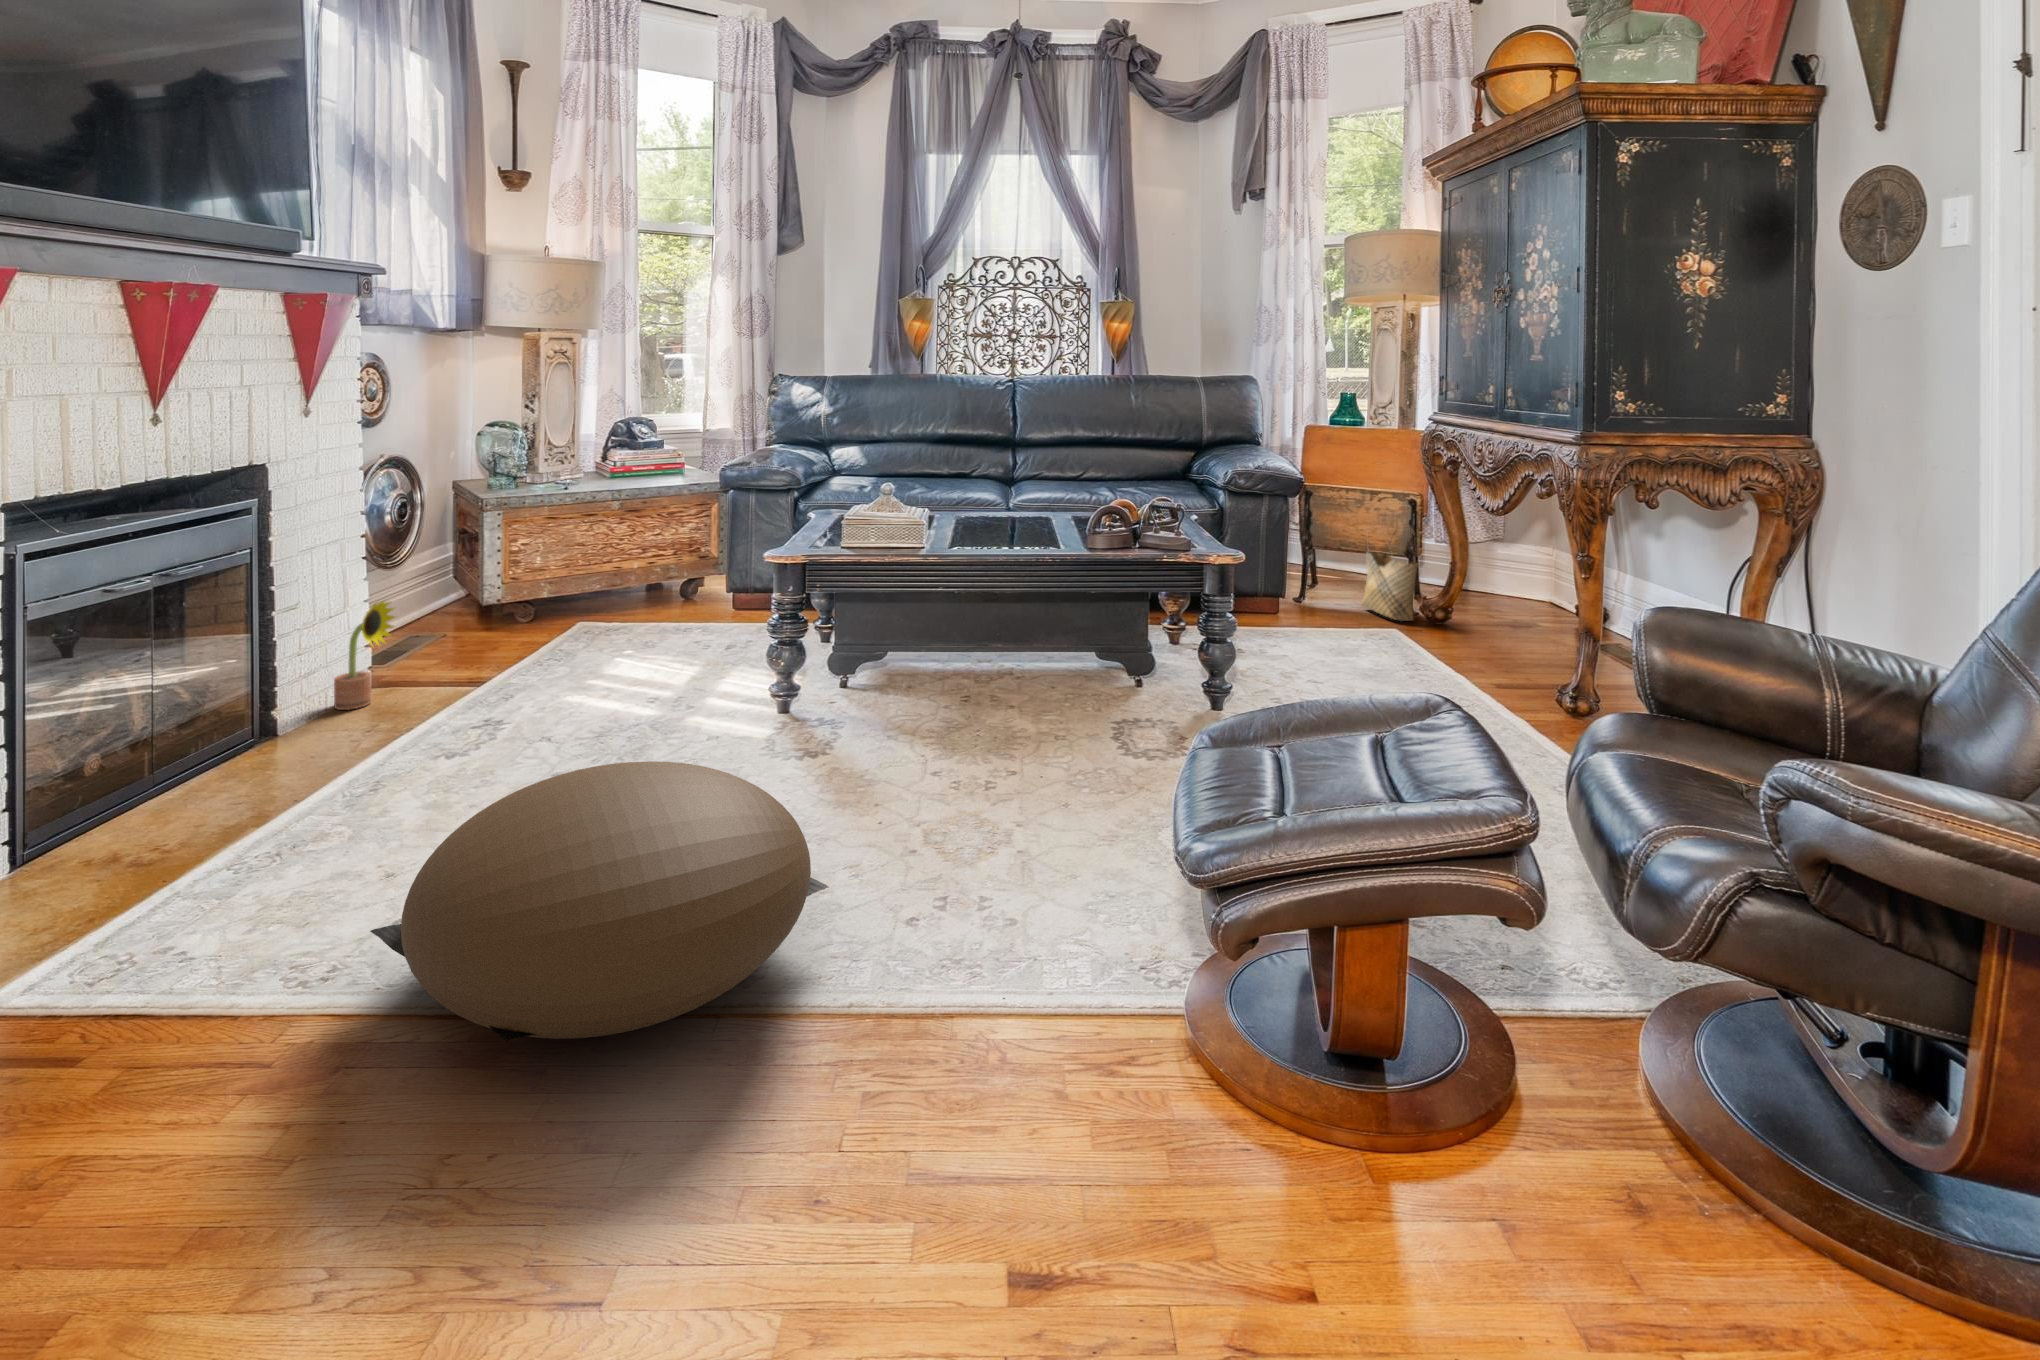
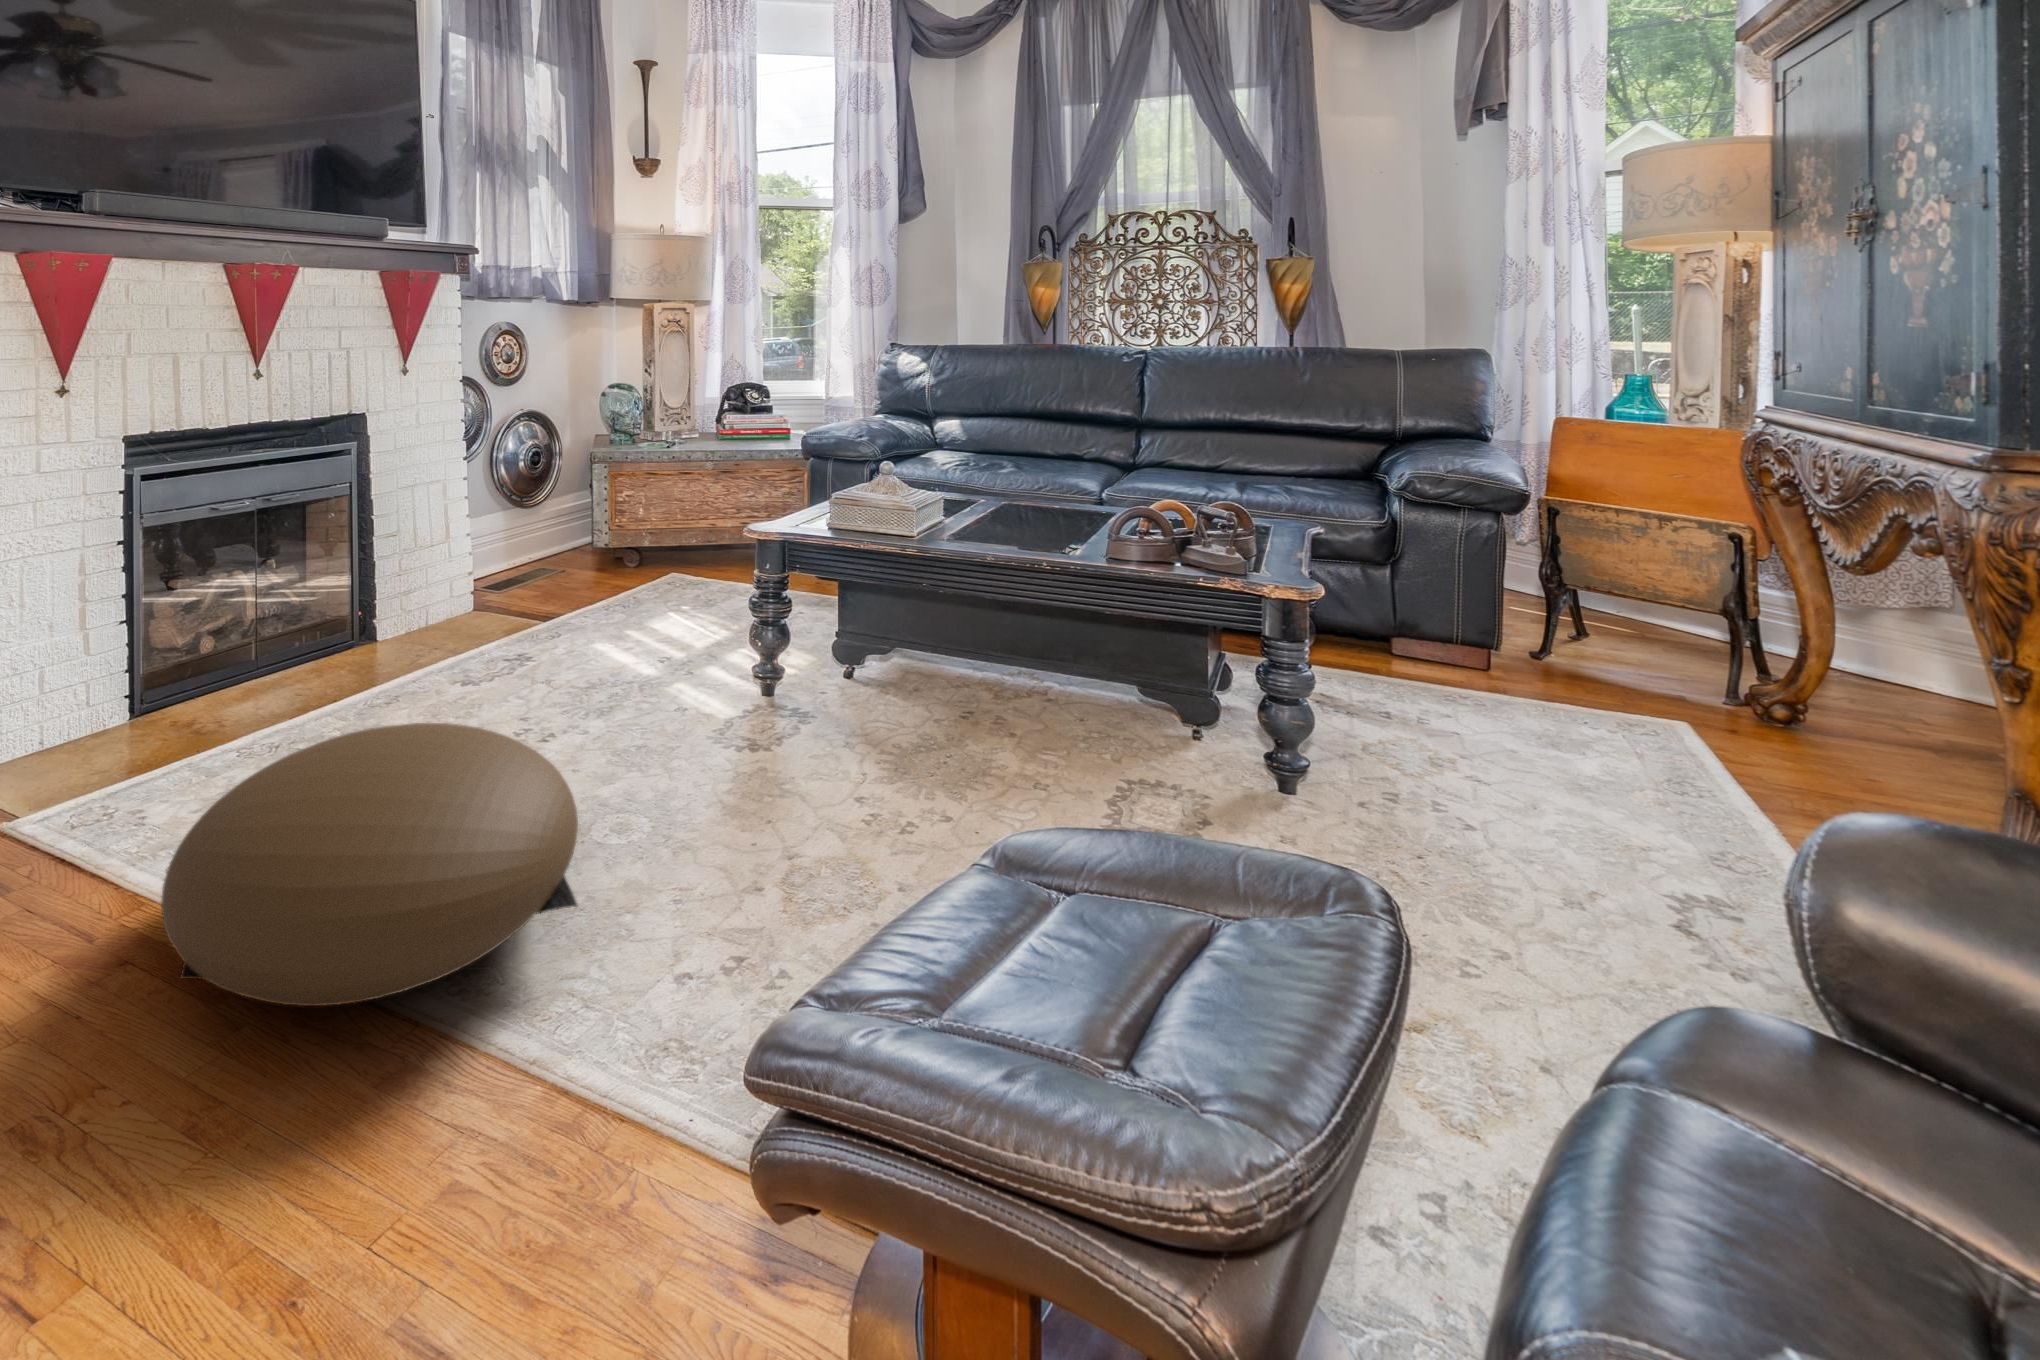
woven basket: present [1362,527,1418,621] -> none [1618,572,1717,724]
decorative plant: present [334,601,395,710] -> none [419,539,468,633]

